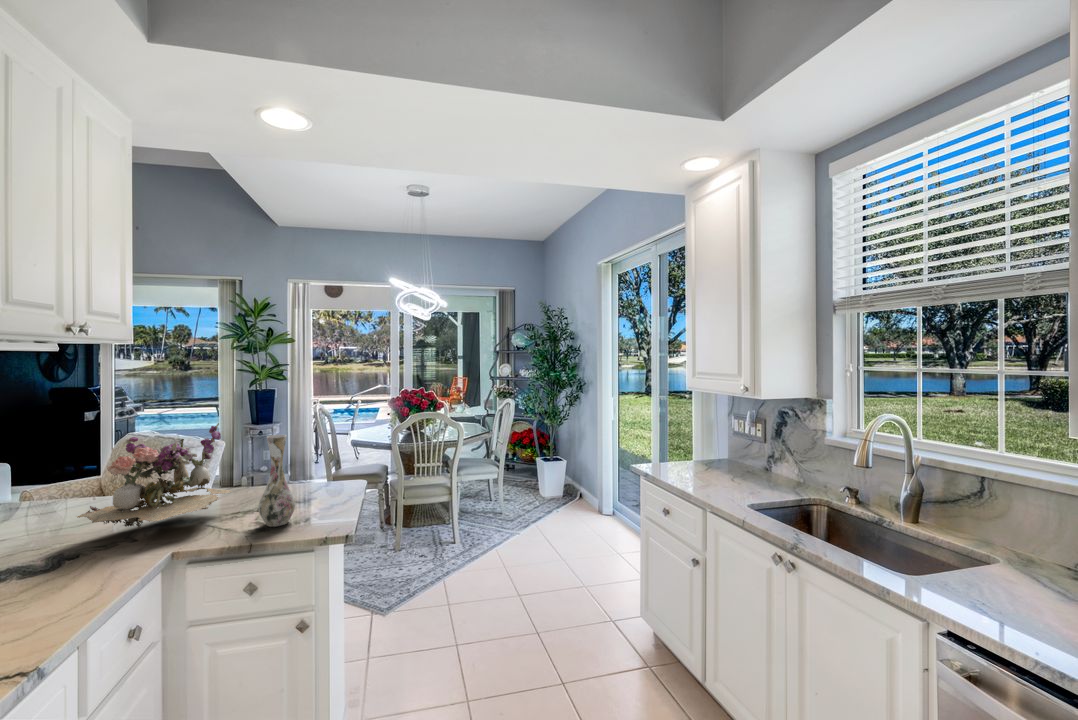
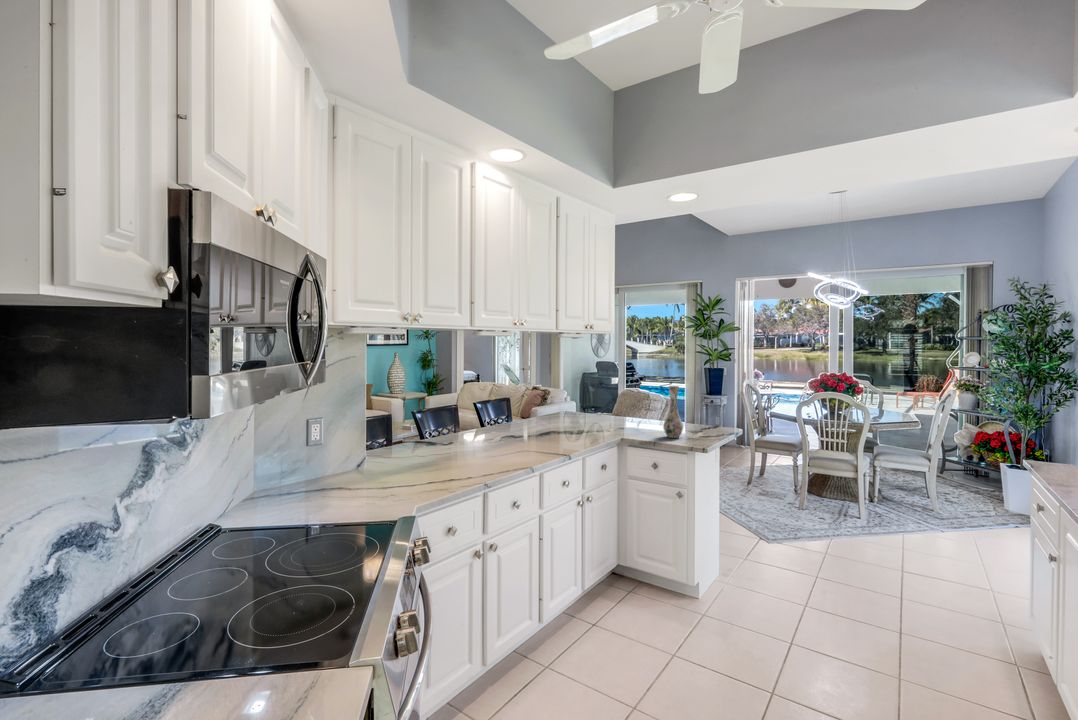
flower arrangement: present [77,423,232,529] -> none [590,378,656,428]

